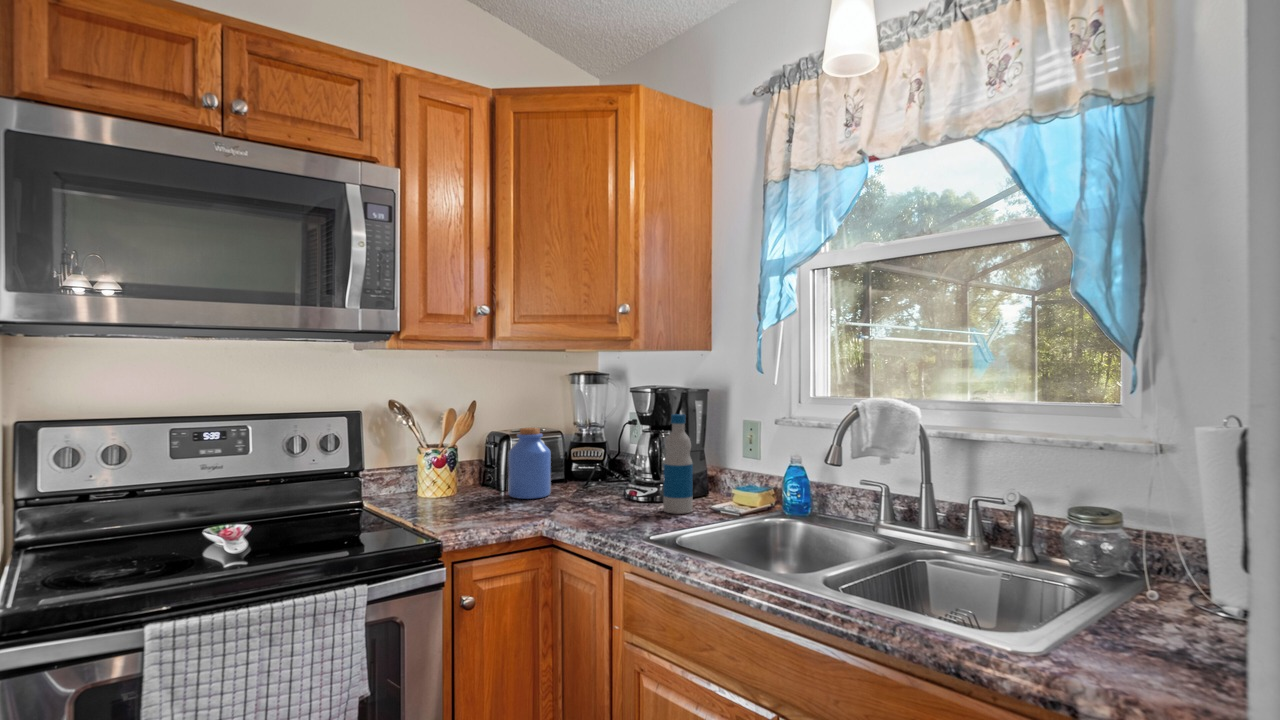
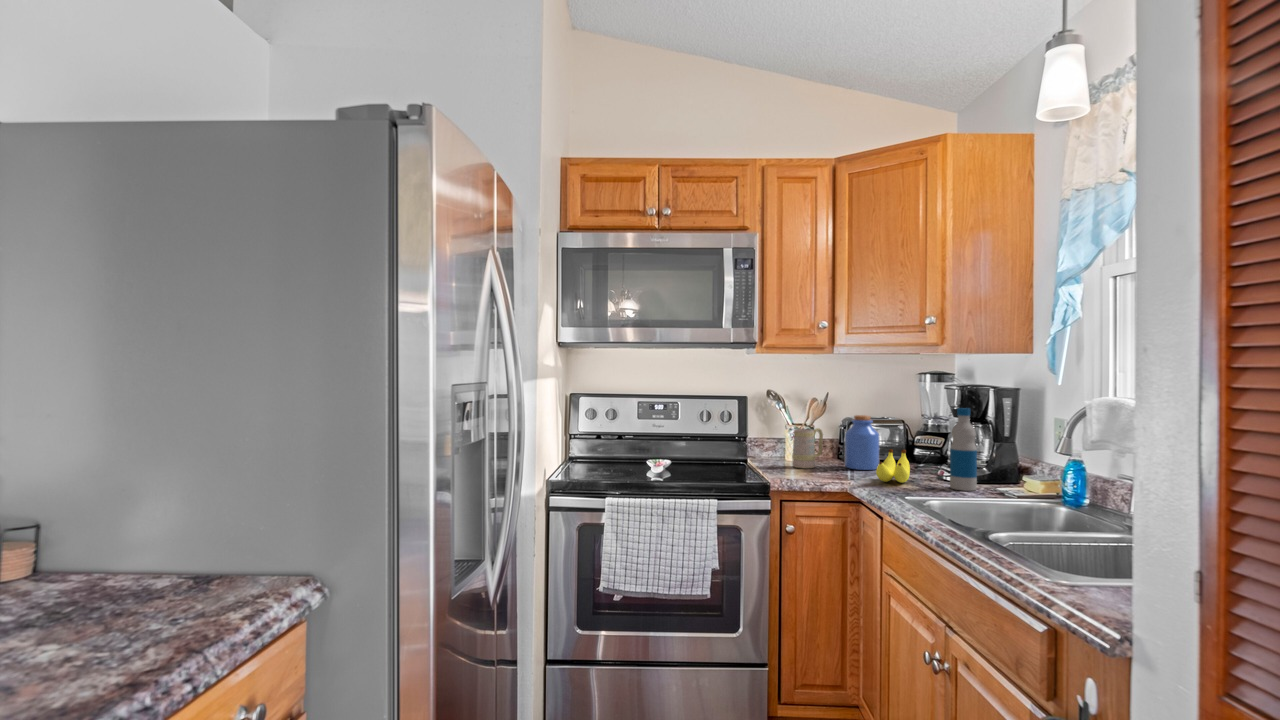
mug: none [440,448,479,507] -> present [792,428,823,469]
banana: none [576,469,617,514] -> present [876,449,910,483]

